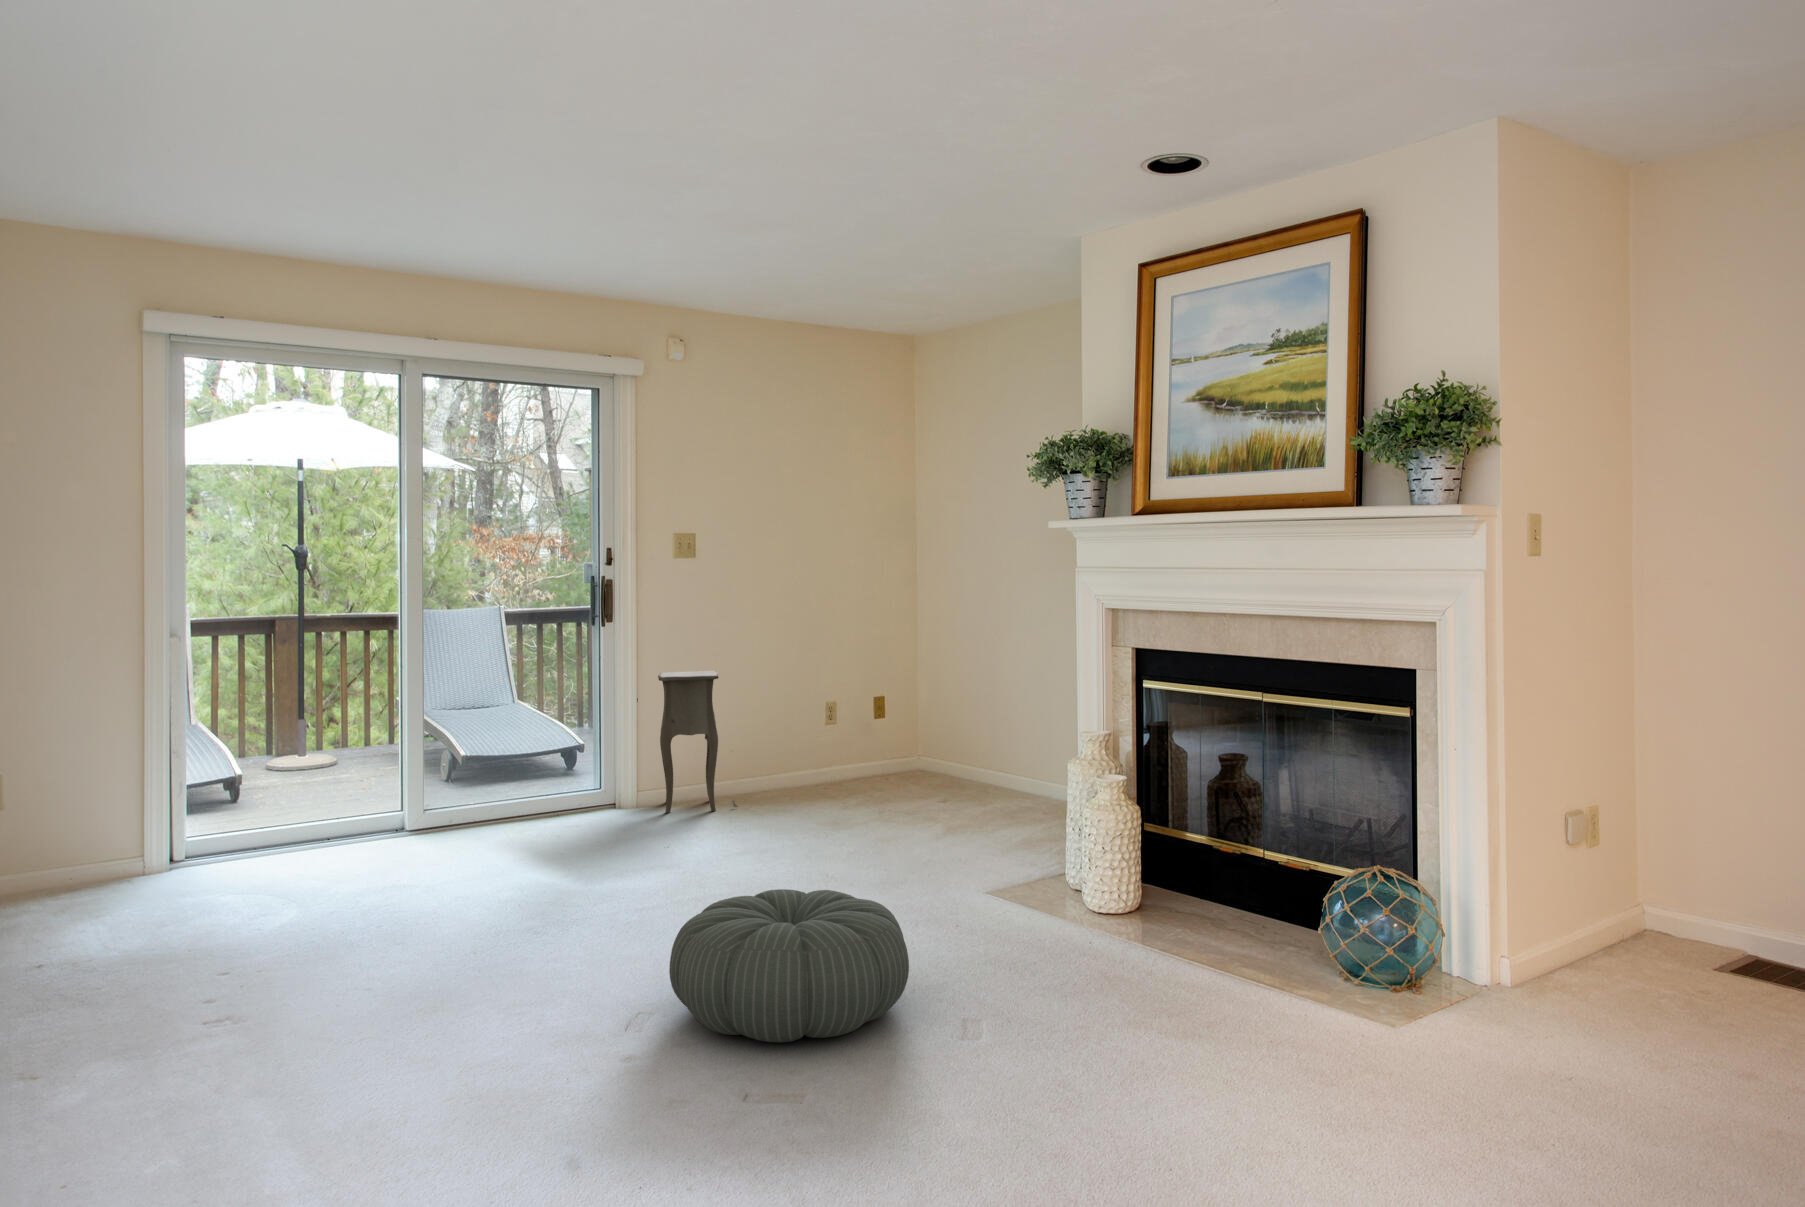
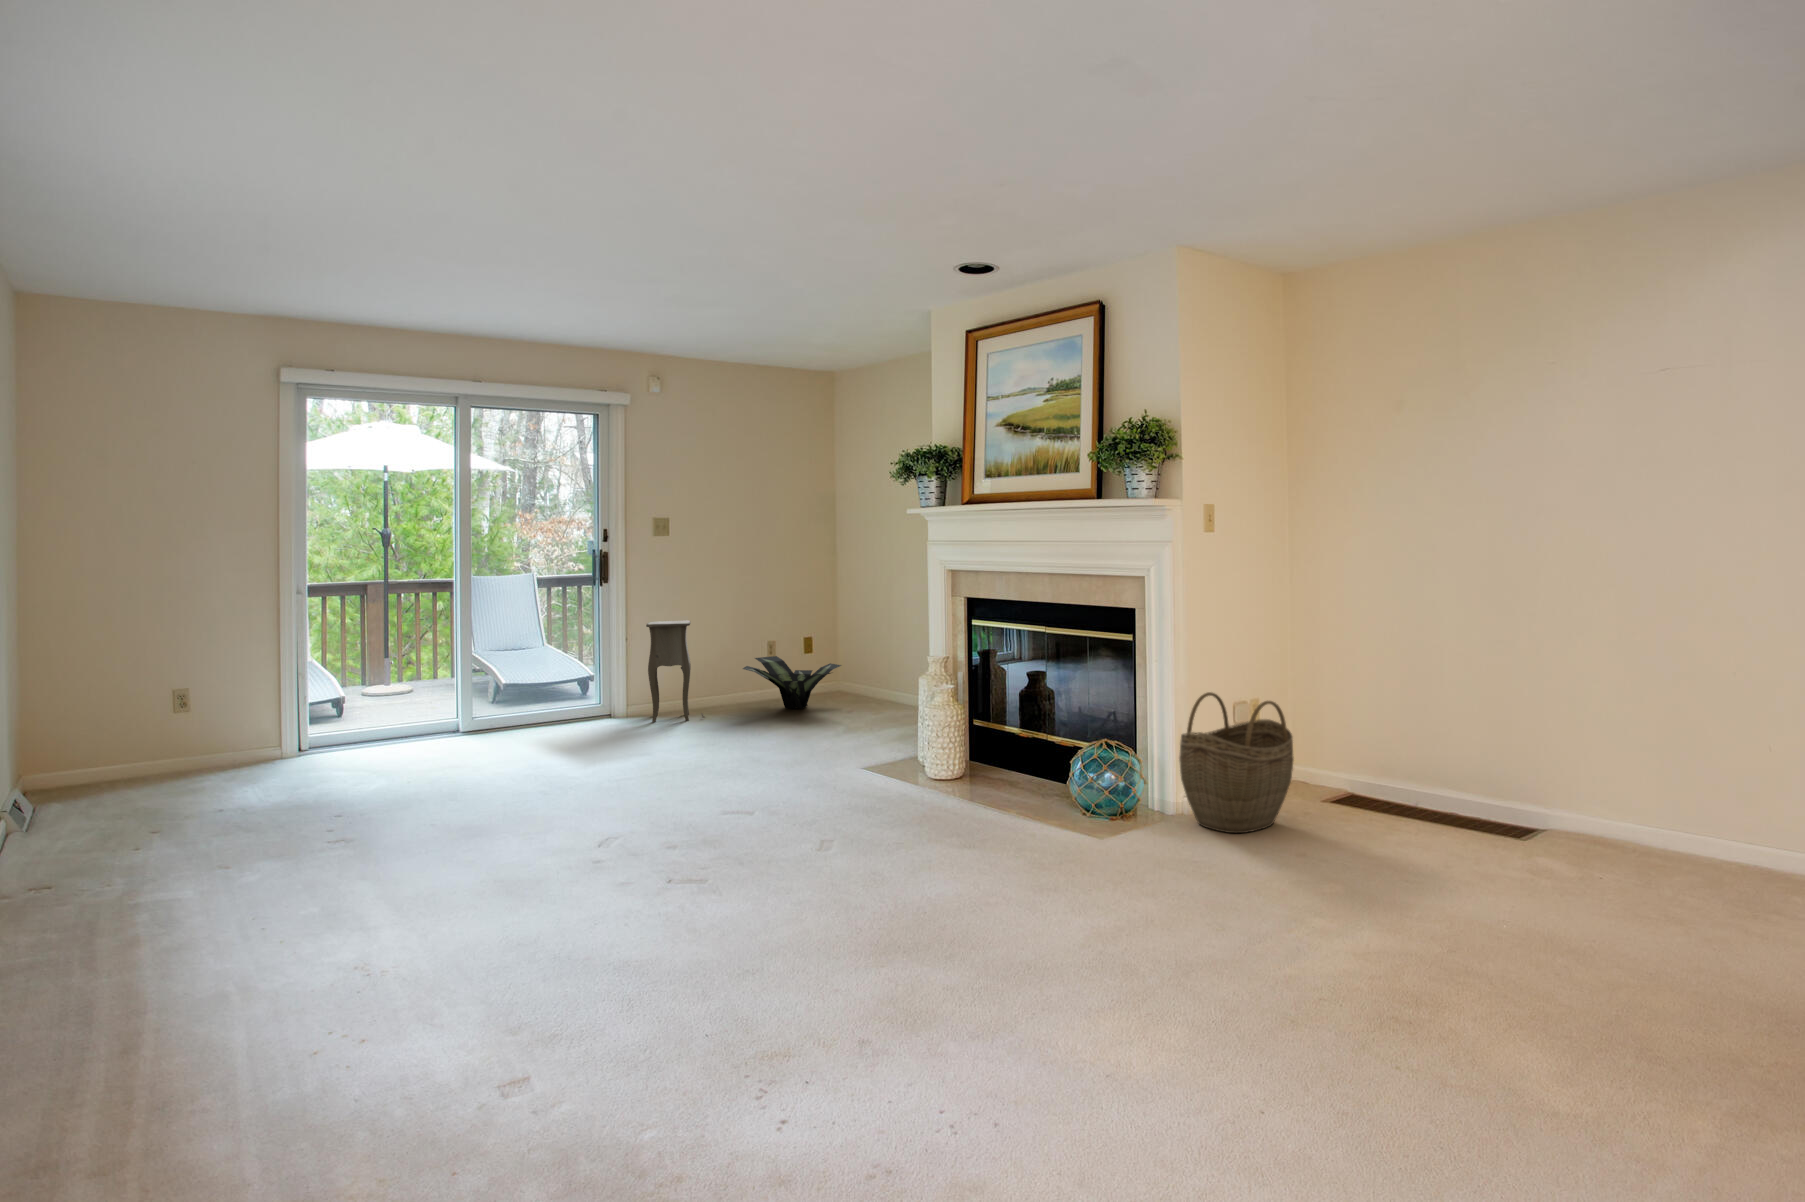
potted plant: none [783,718,921,794] -> present [743,656,841,709]
woven basket: none [1504,800,1683,1022] -> present [1179,692,1294,833]
pouf: present [669,889,909,1042] -> none [630,756,787,847]

